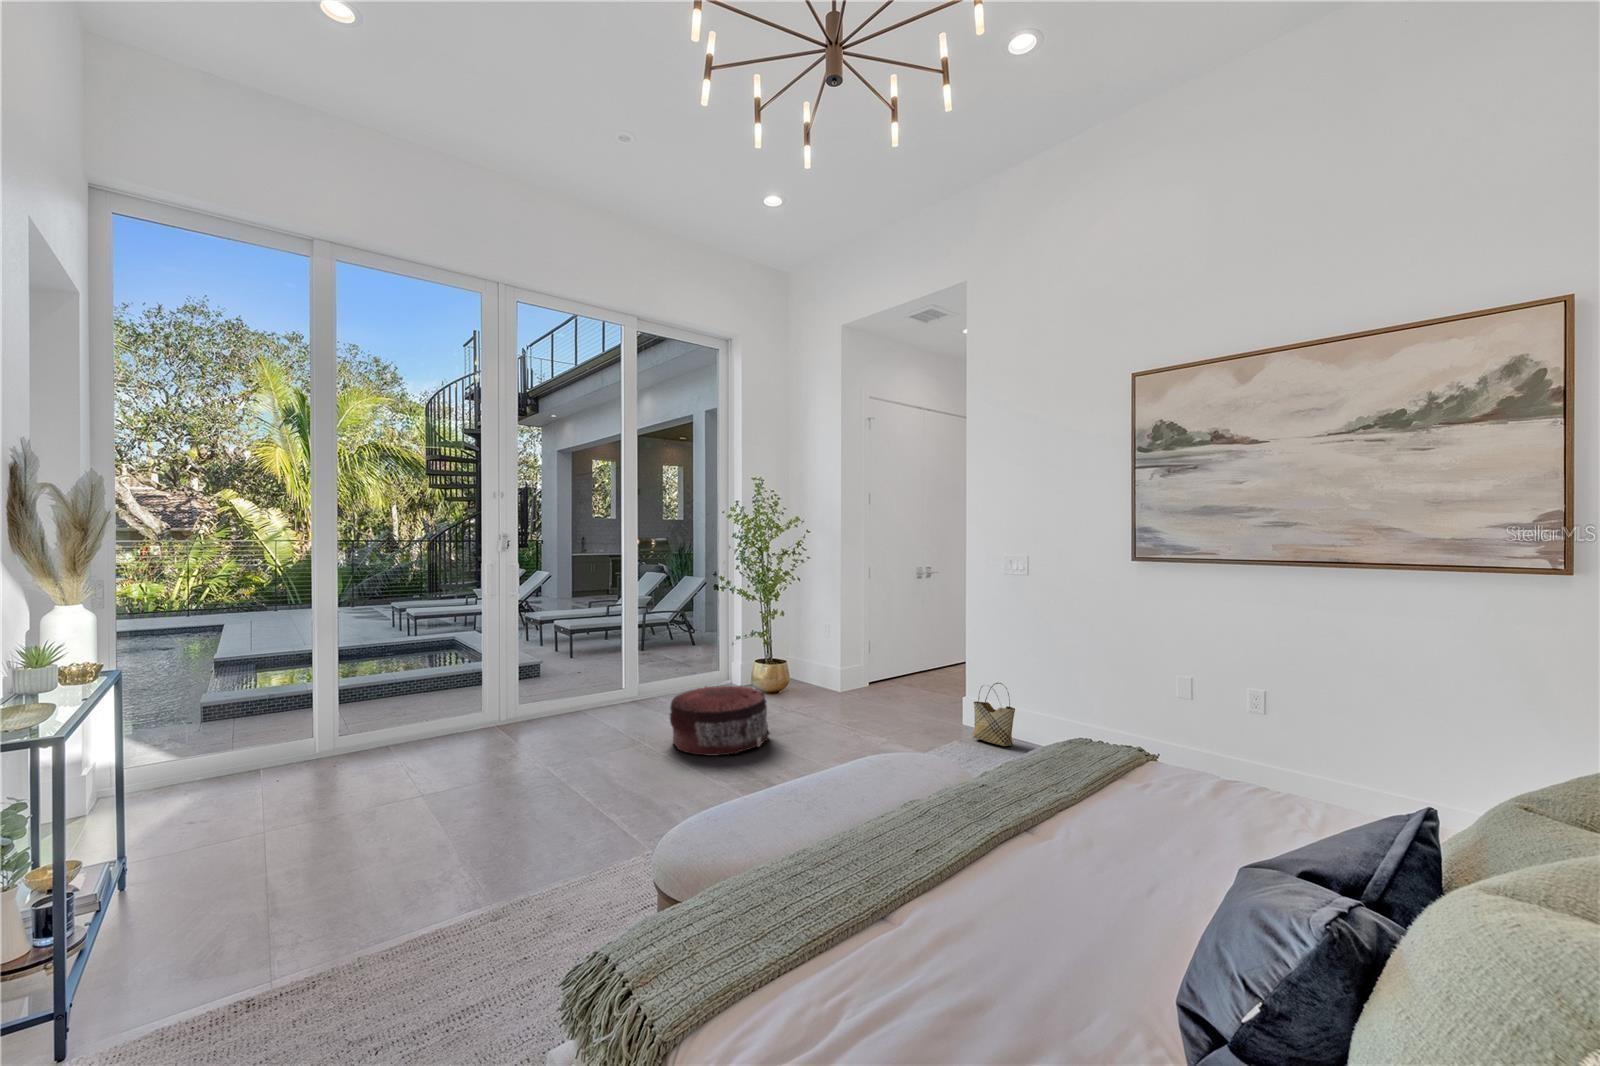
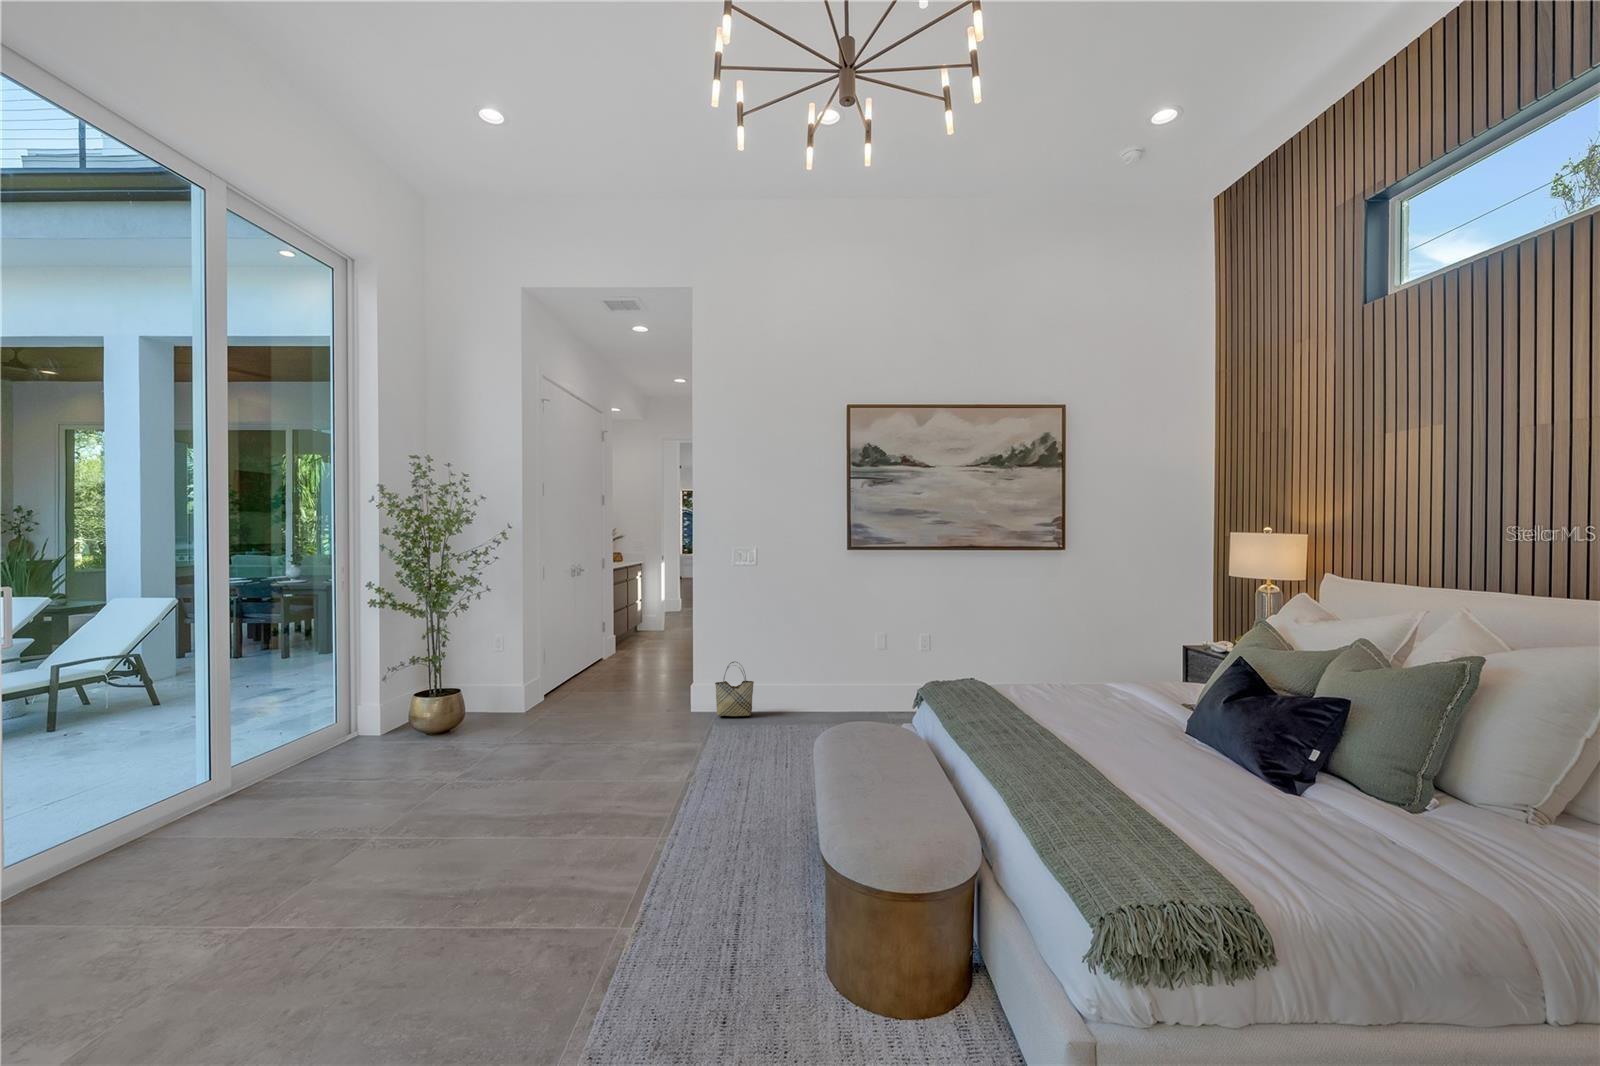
pouf: present [670,685,770,756] -> none [401,722,544,829]

